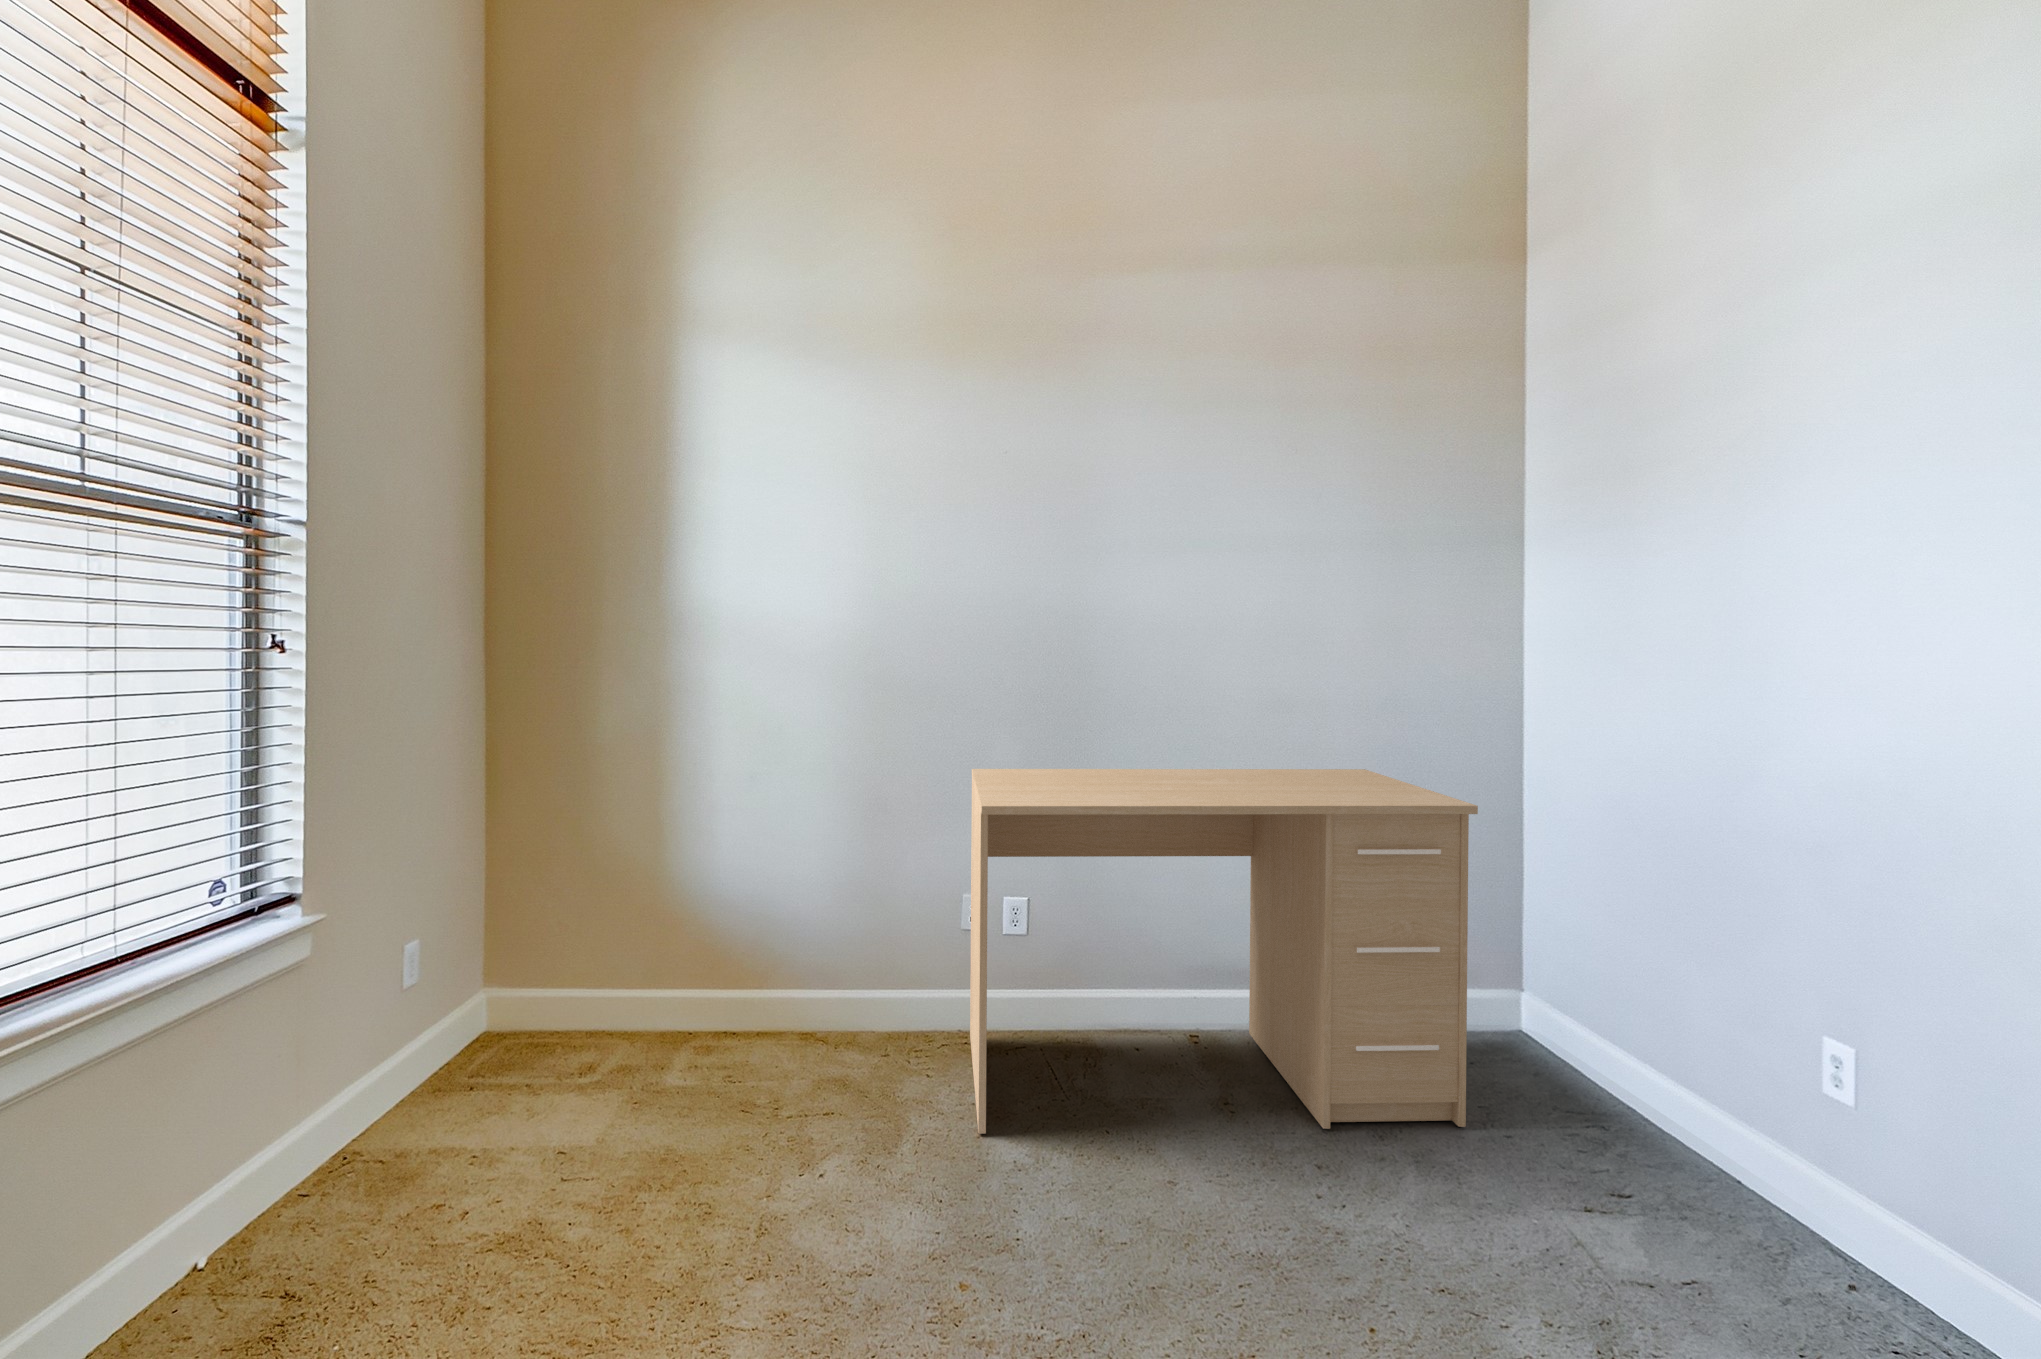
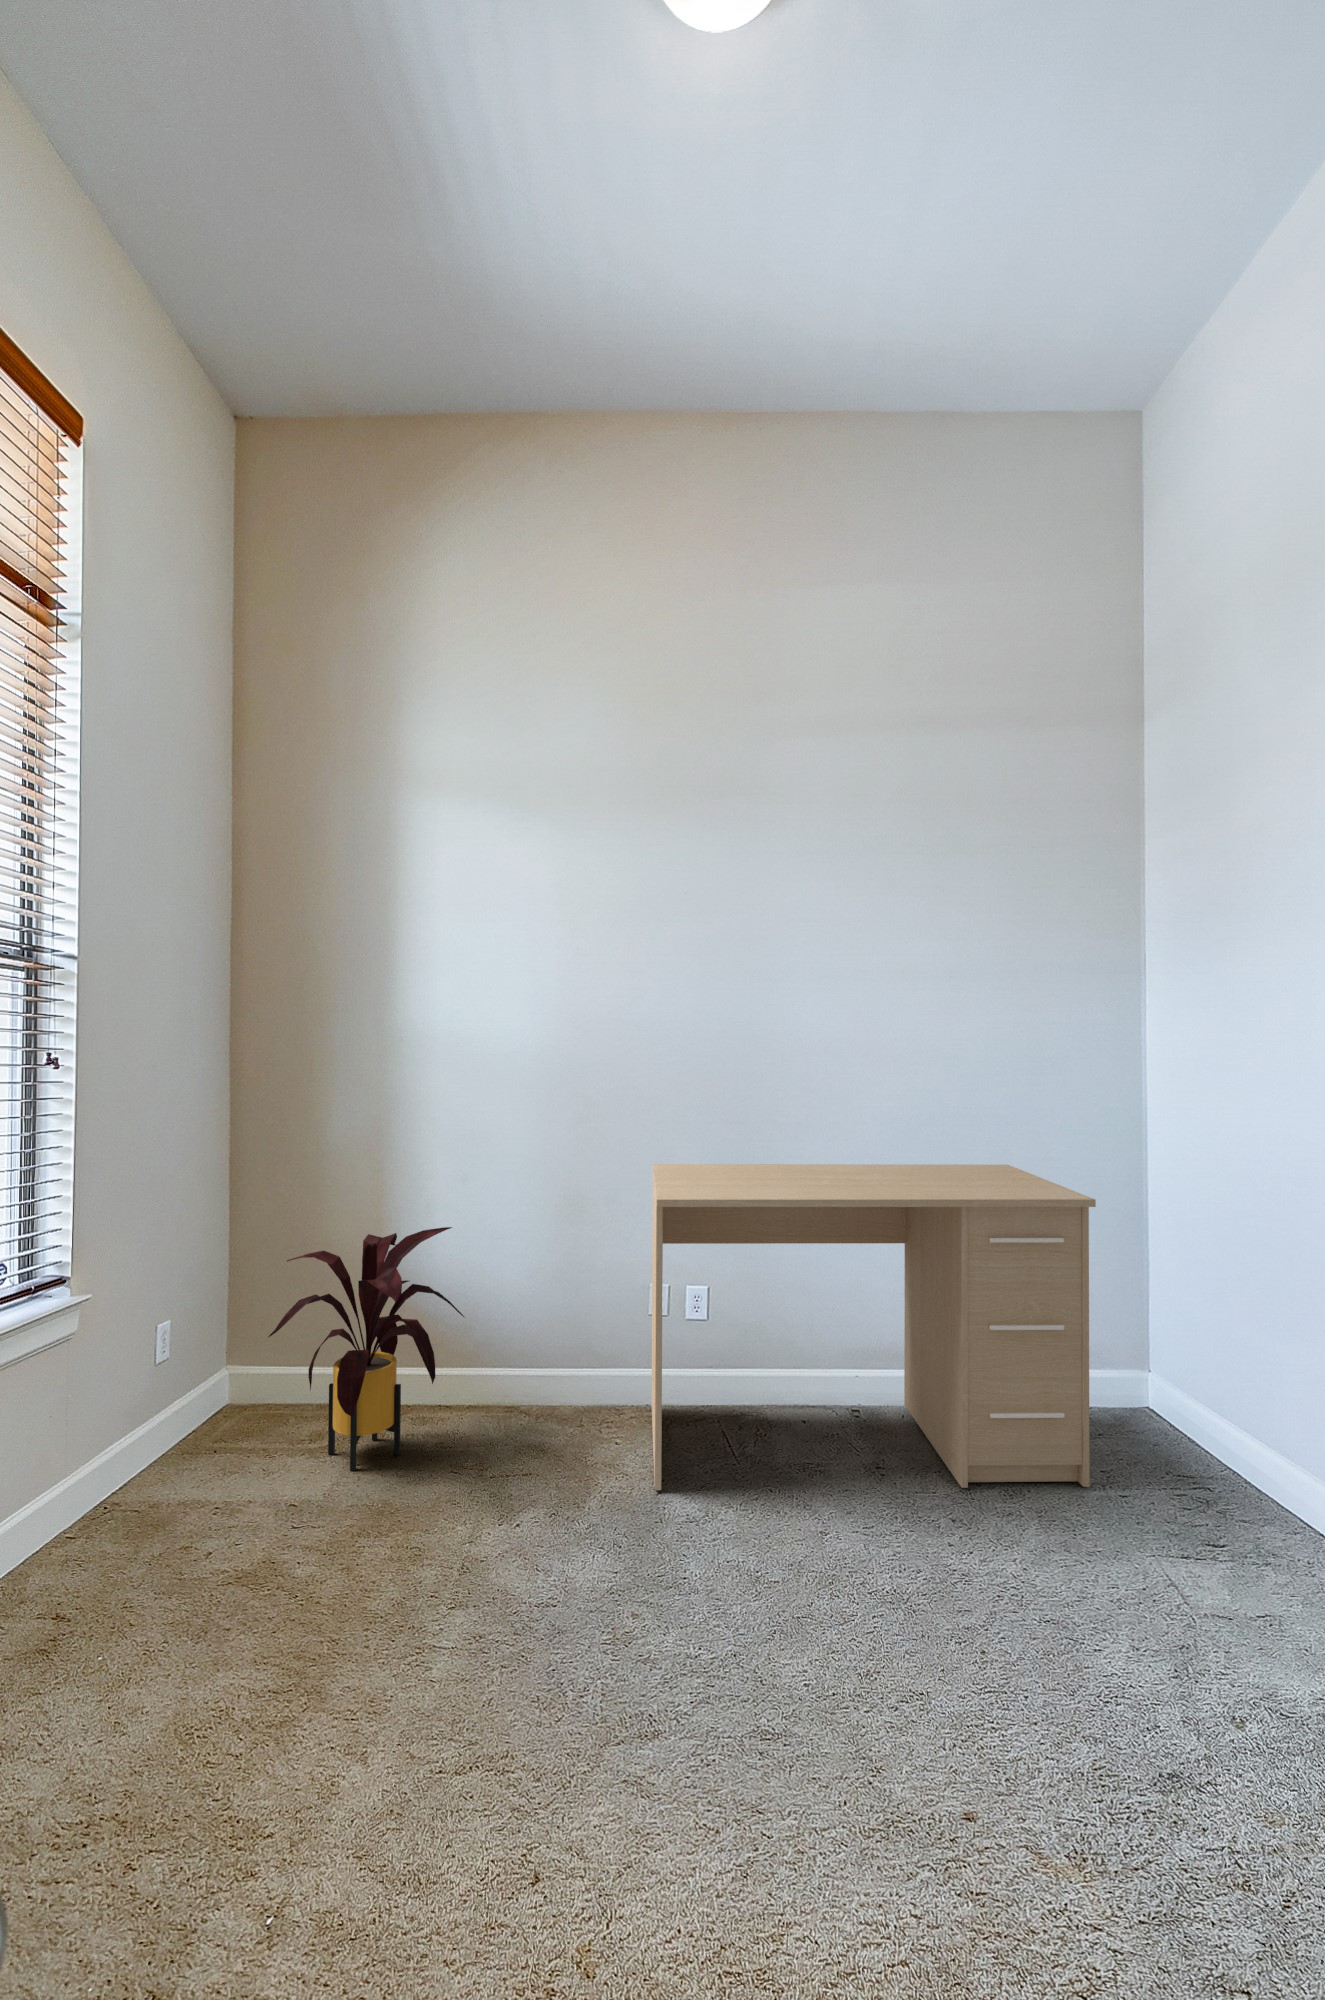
house plant: none [536,839,763,1112] -> present [269,1227,464,1471]

